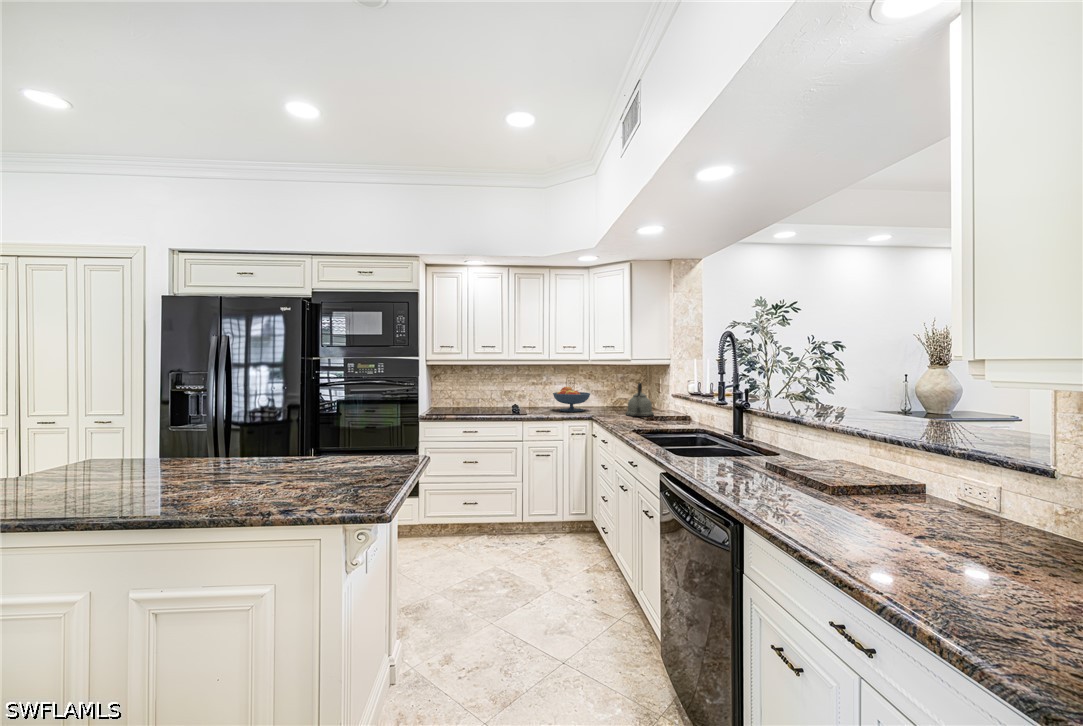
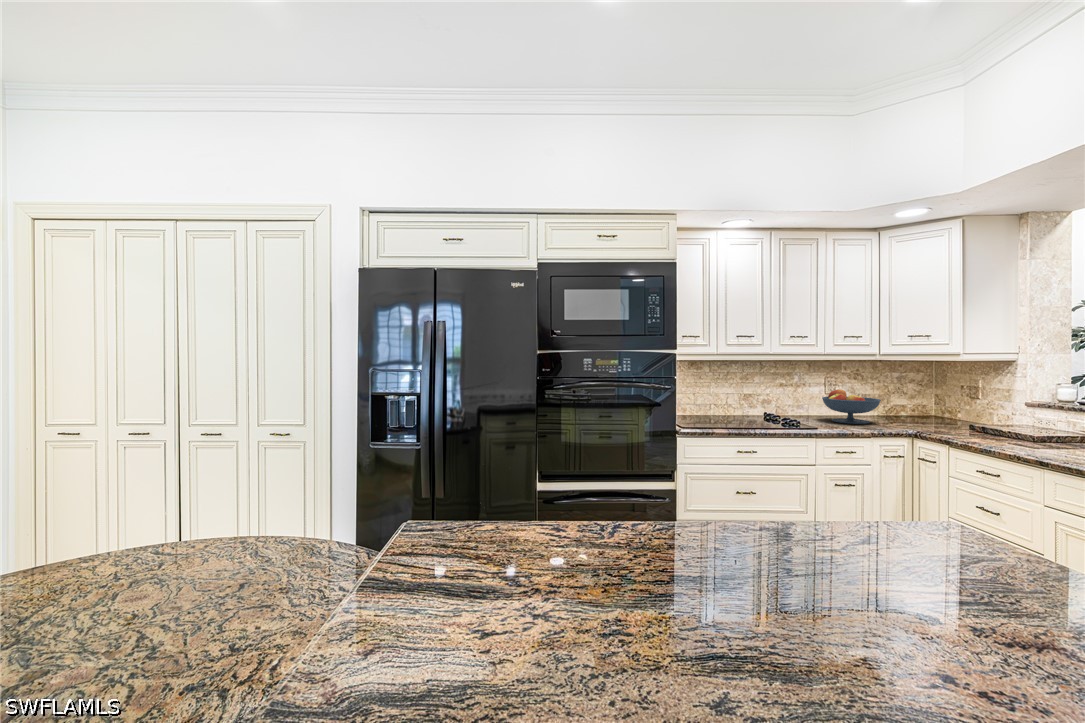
kettle: present [626,383,654,417] -> none [949,386,1000,434]

